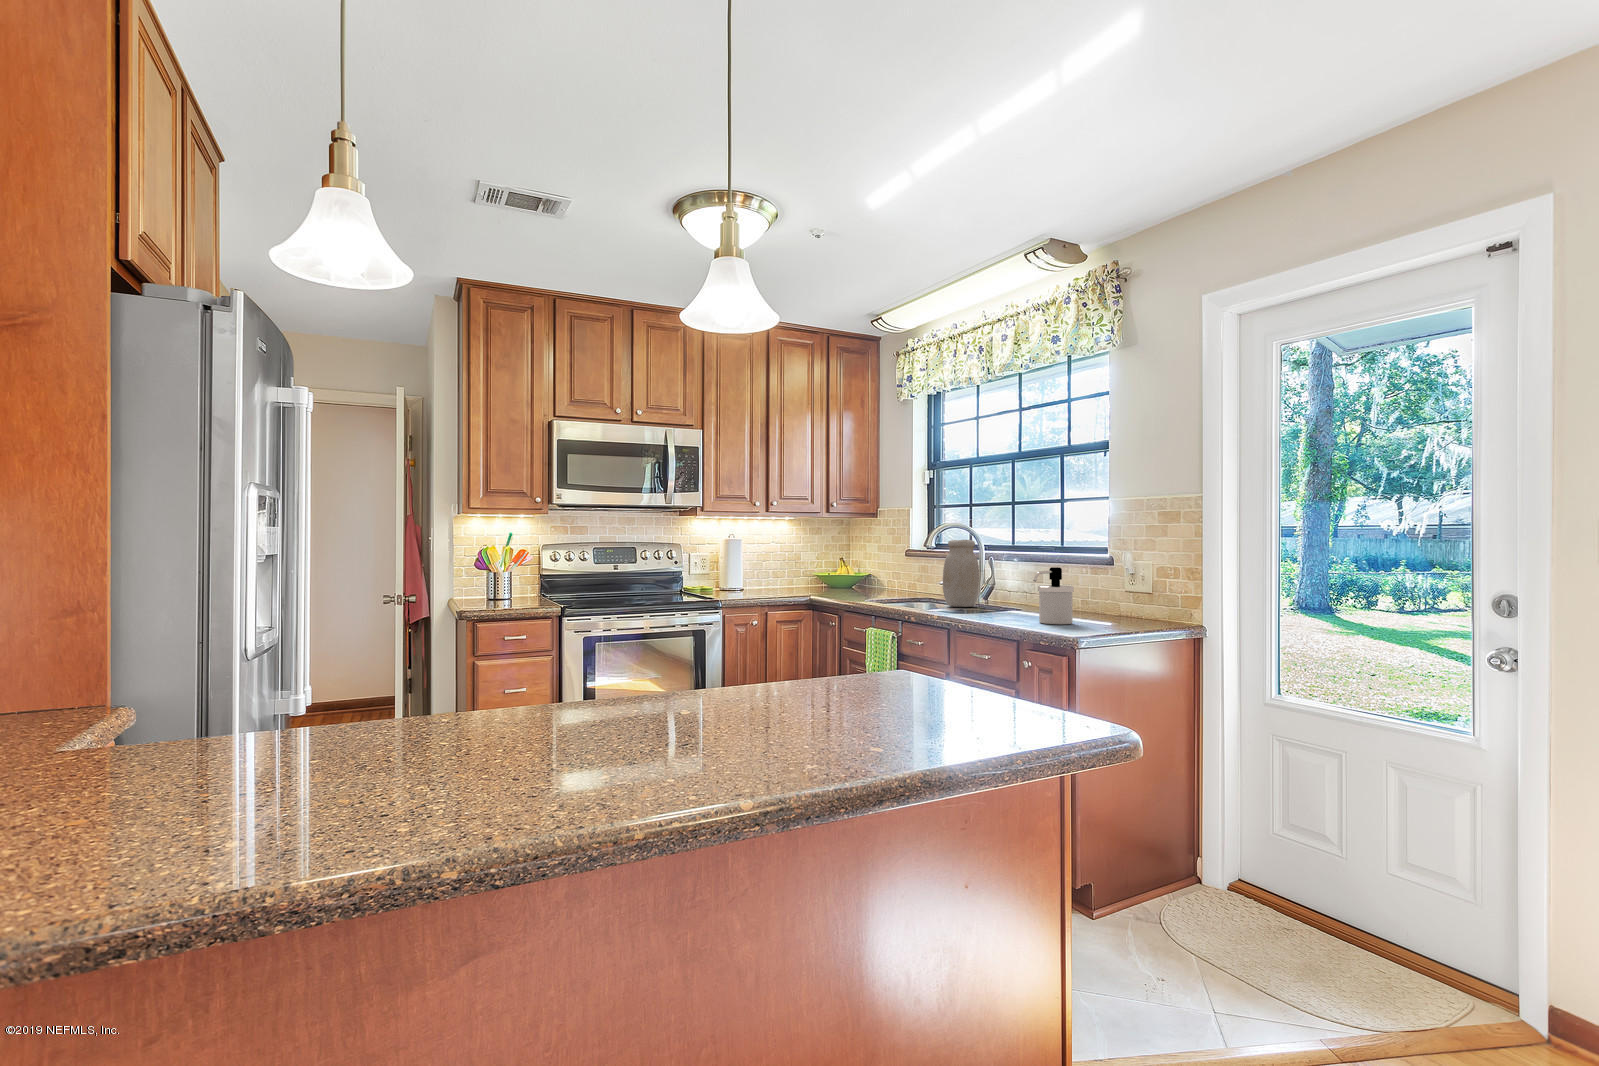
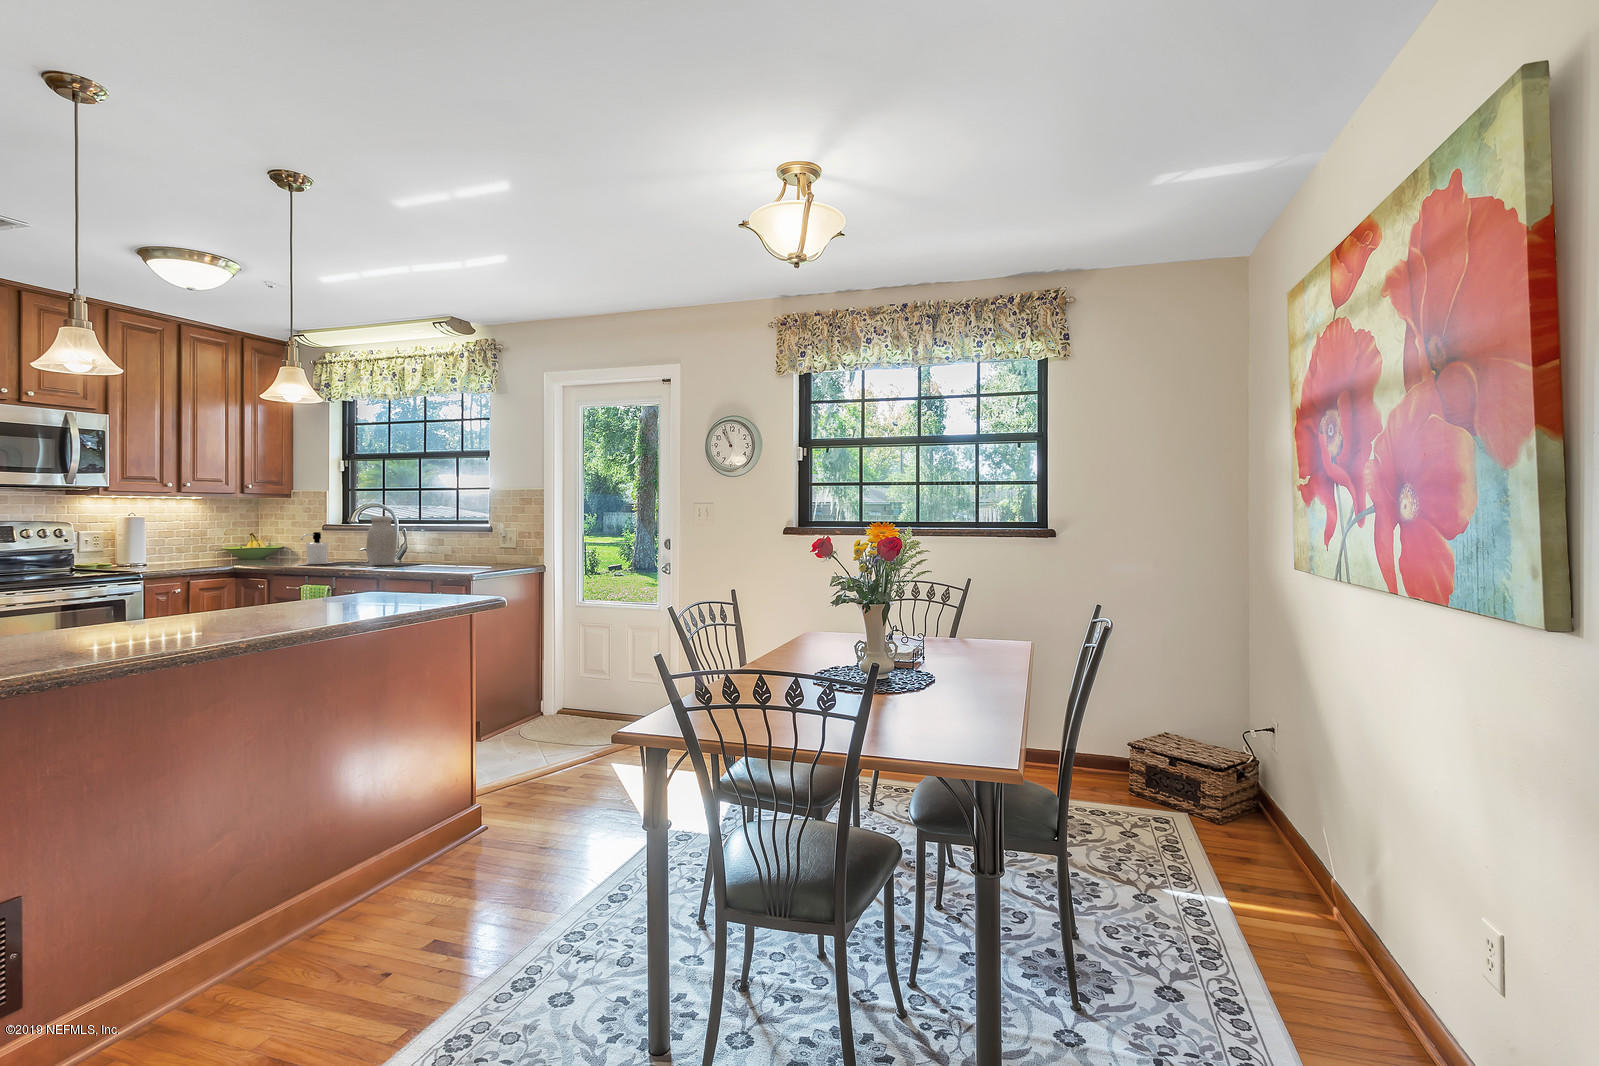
soap dispenser: present [1033,567,1074,624] -> present [301,532,328,564]

